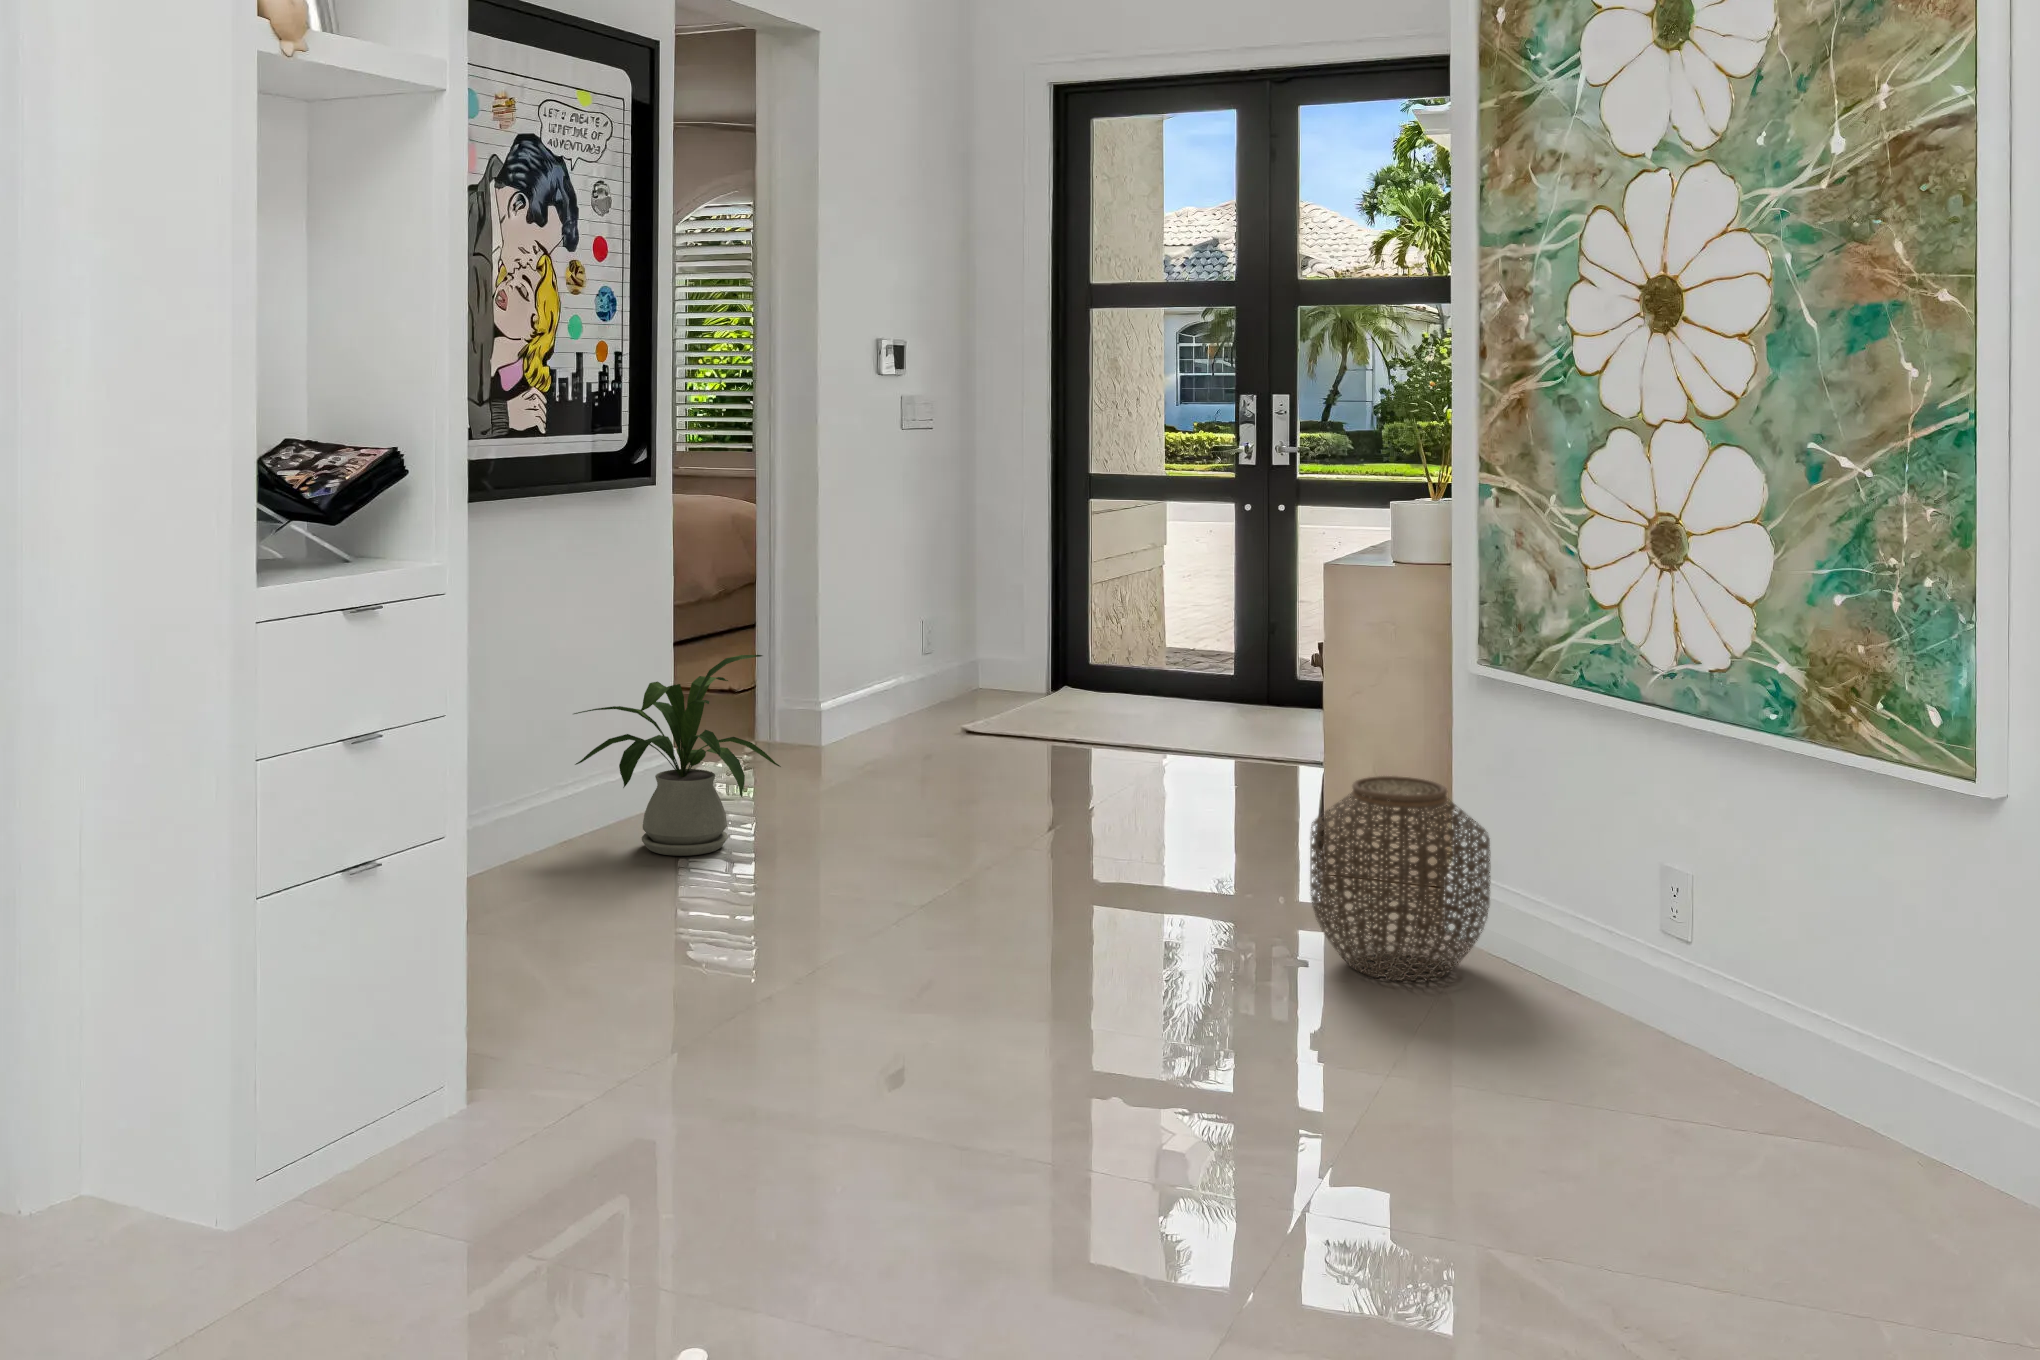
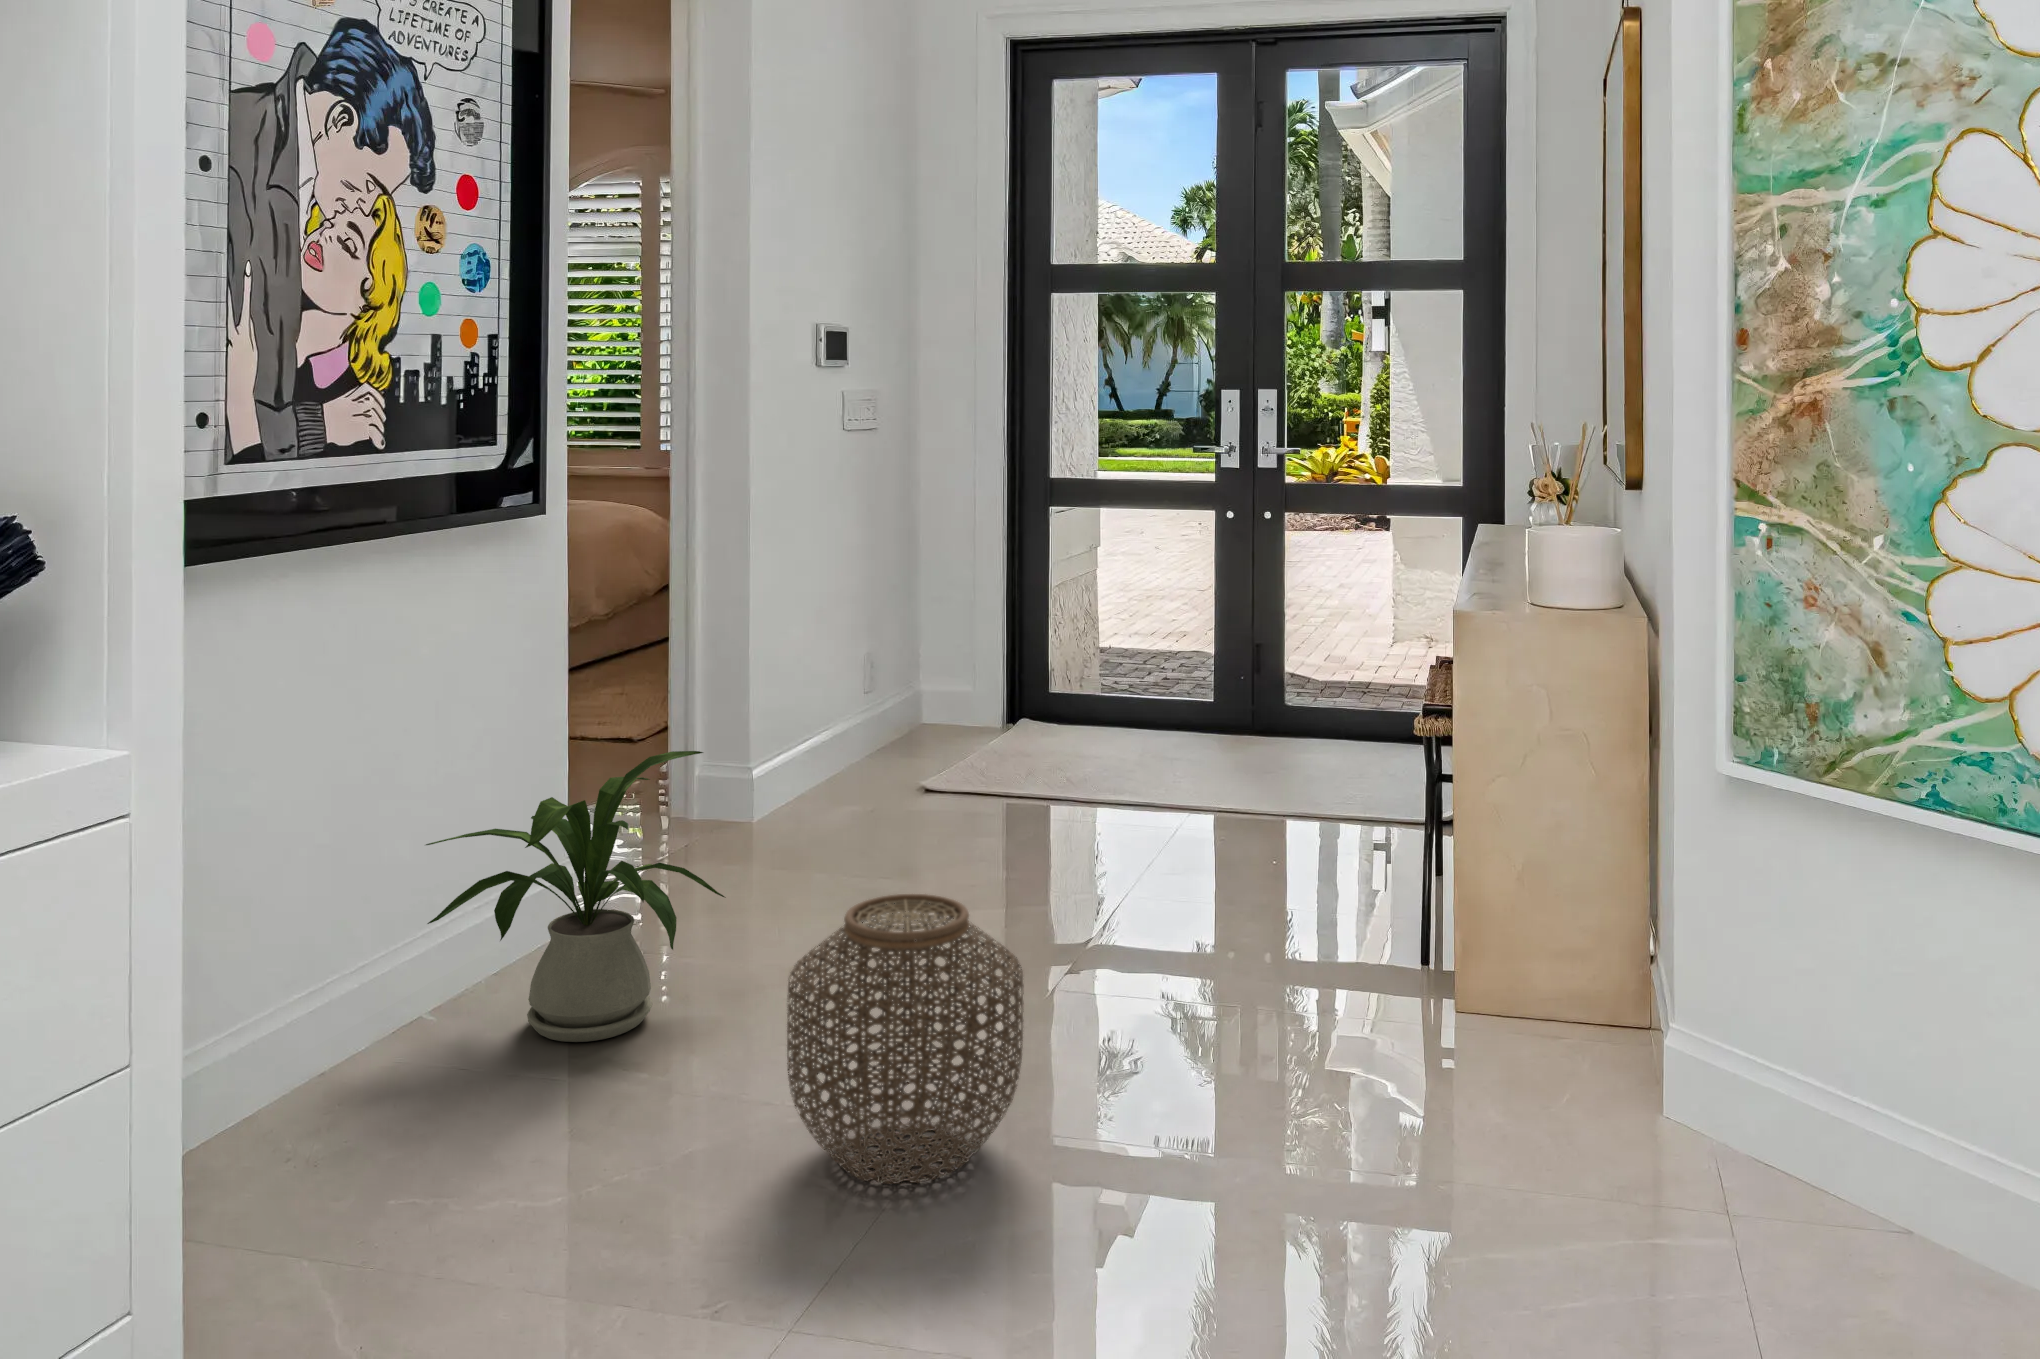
woven basket: present [1310,776,1490,981] -> present [787,894,1024,1184]

